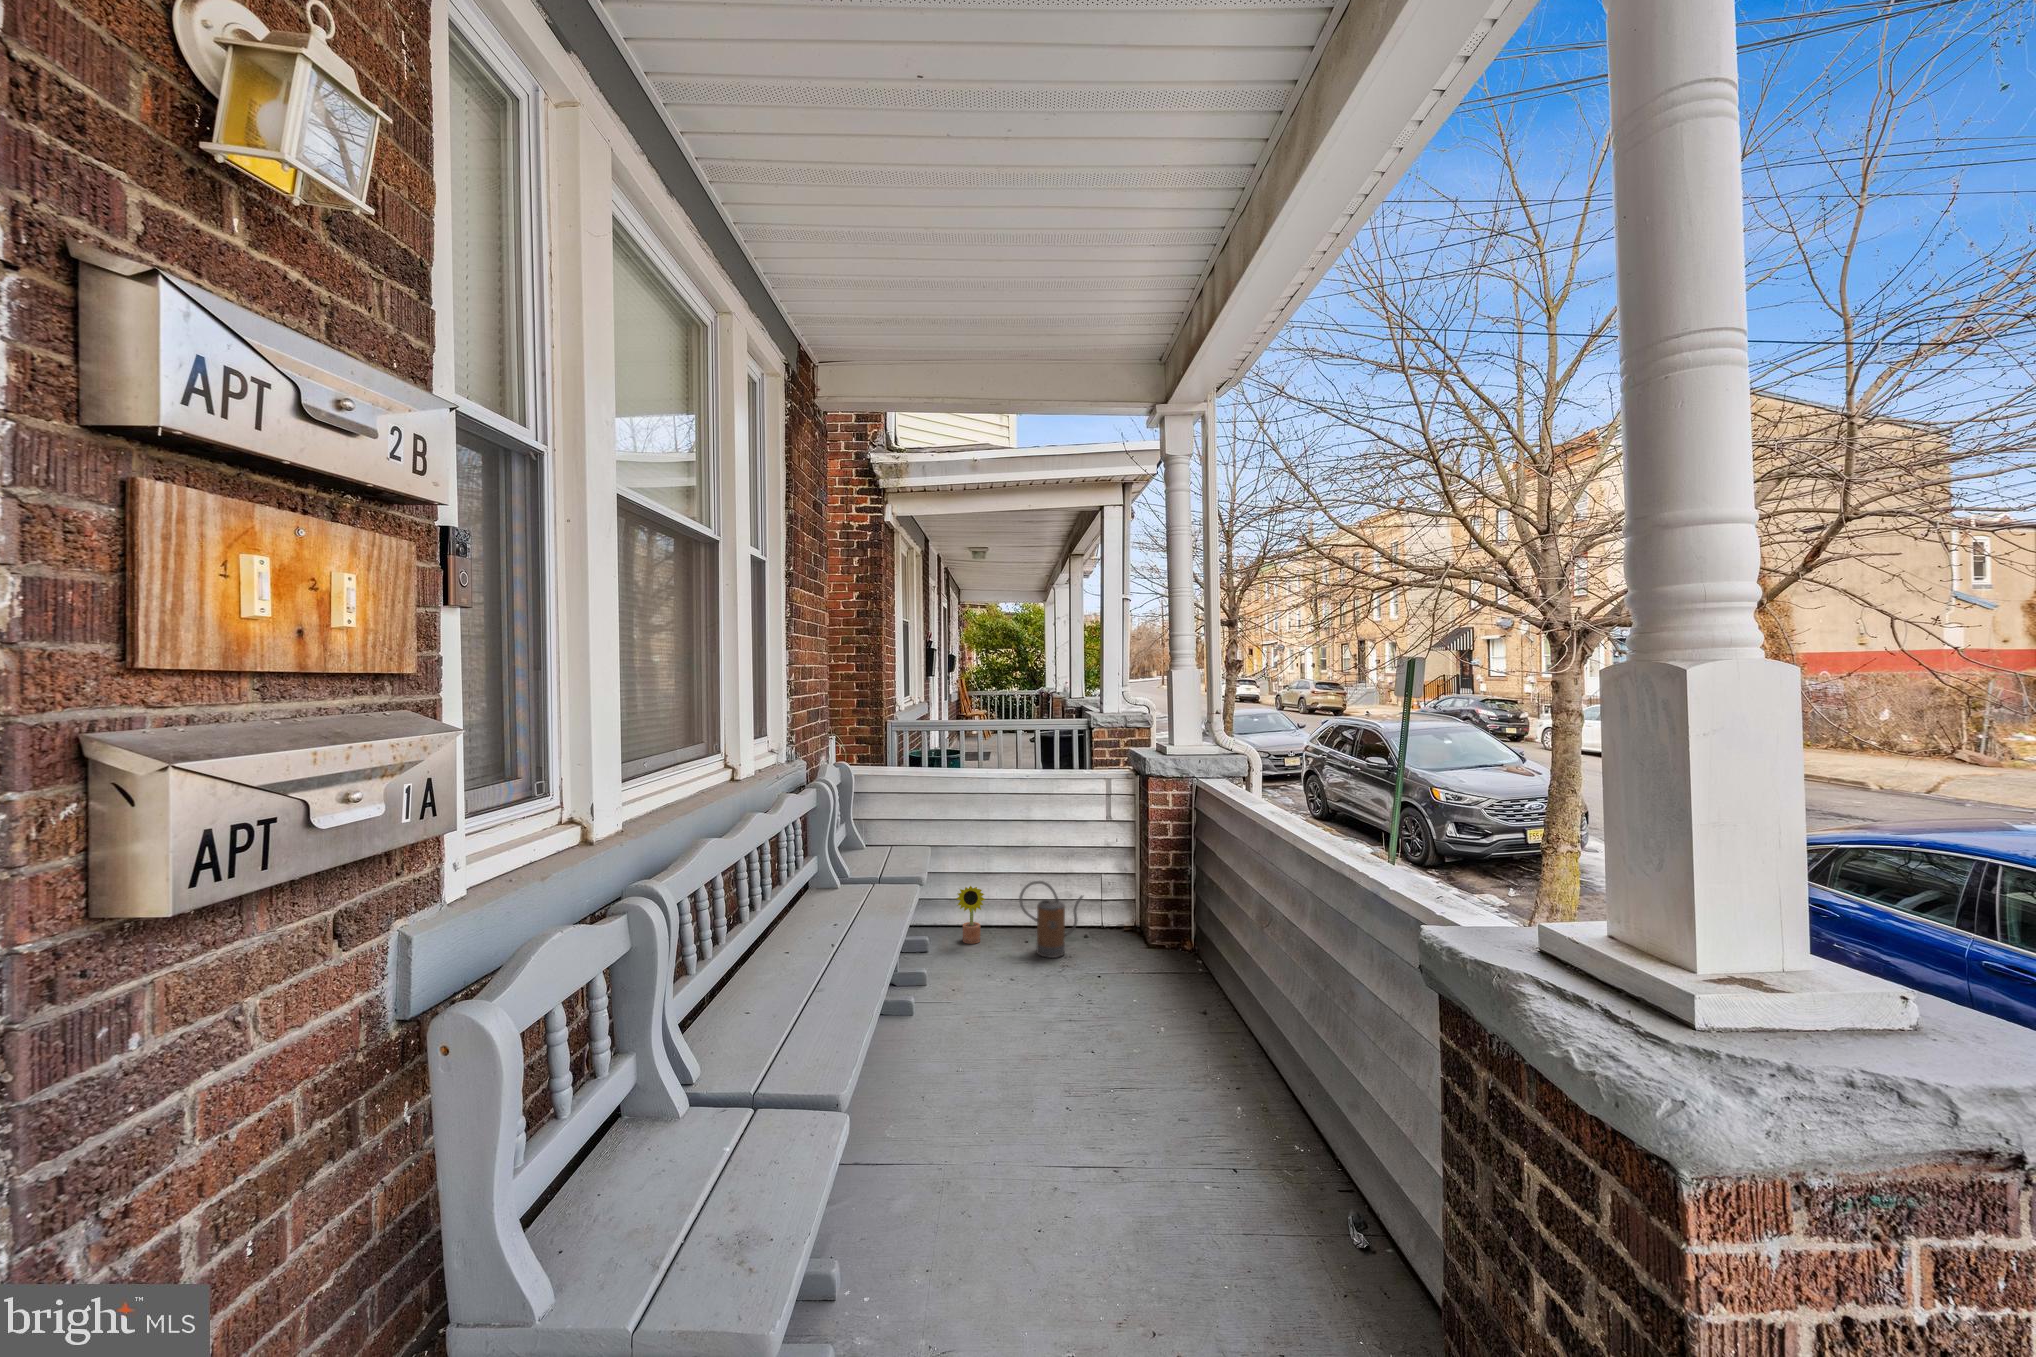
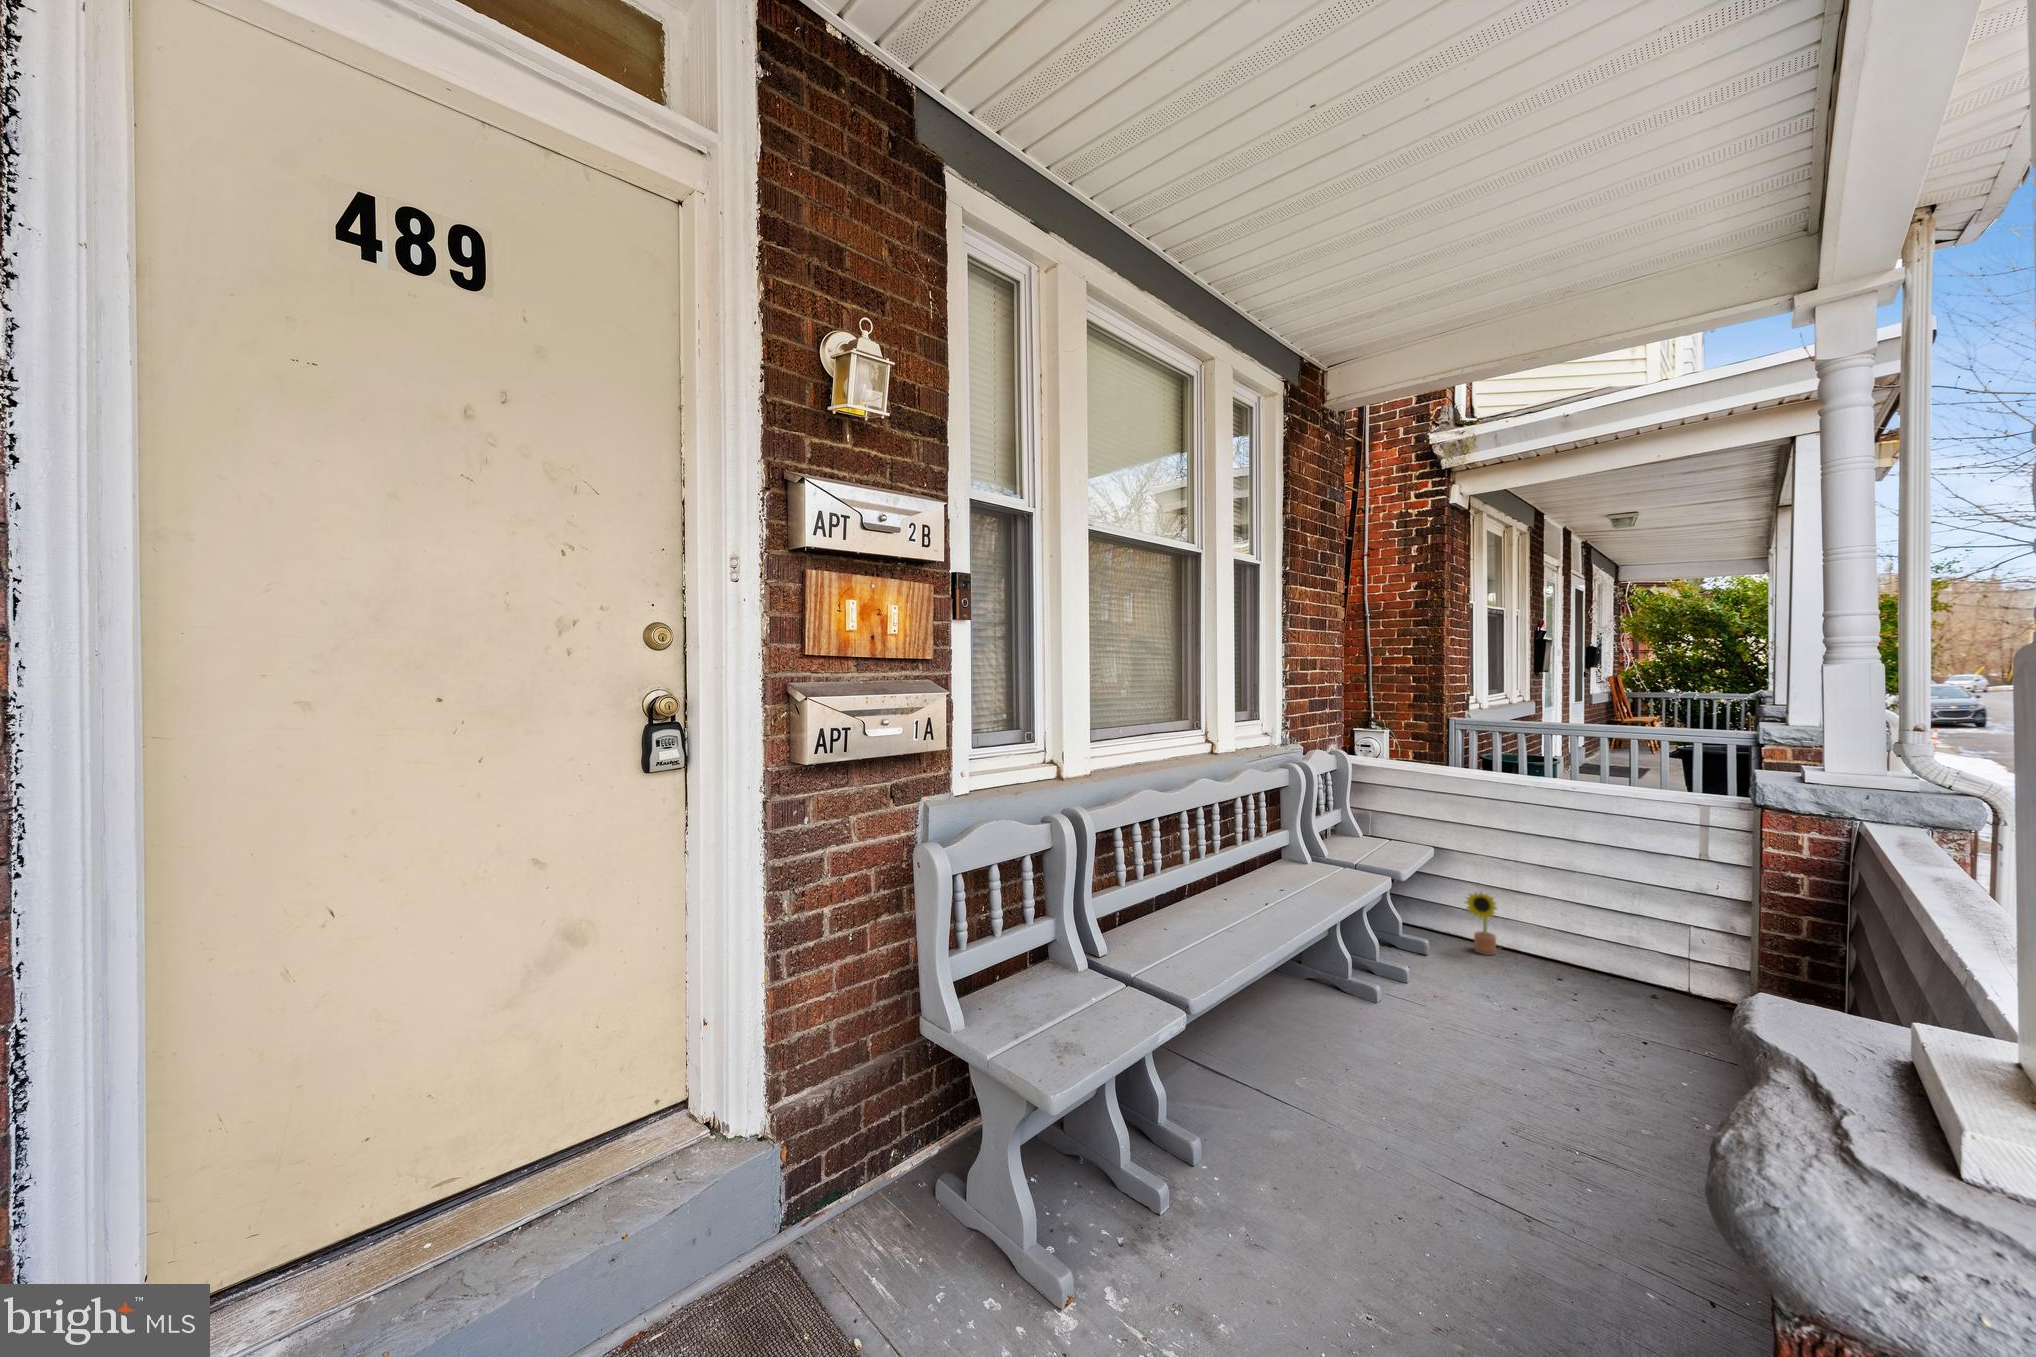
watering can: present [1019,881,1083,958] -> none [1539,899,1630,992]

